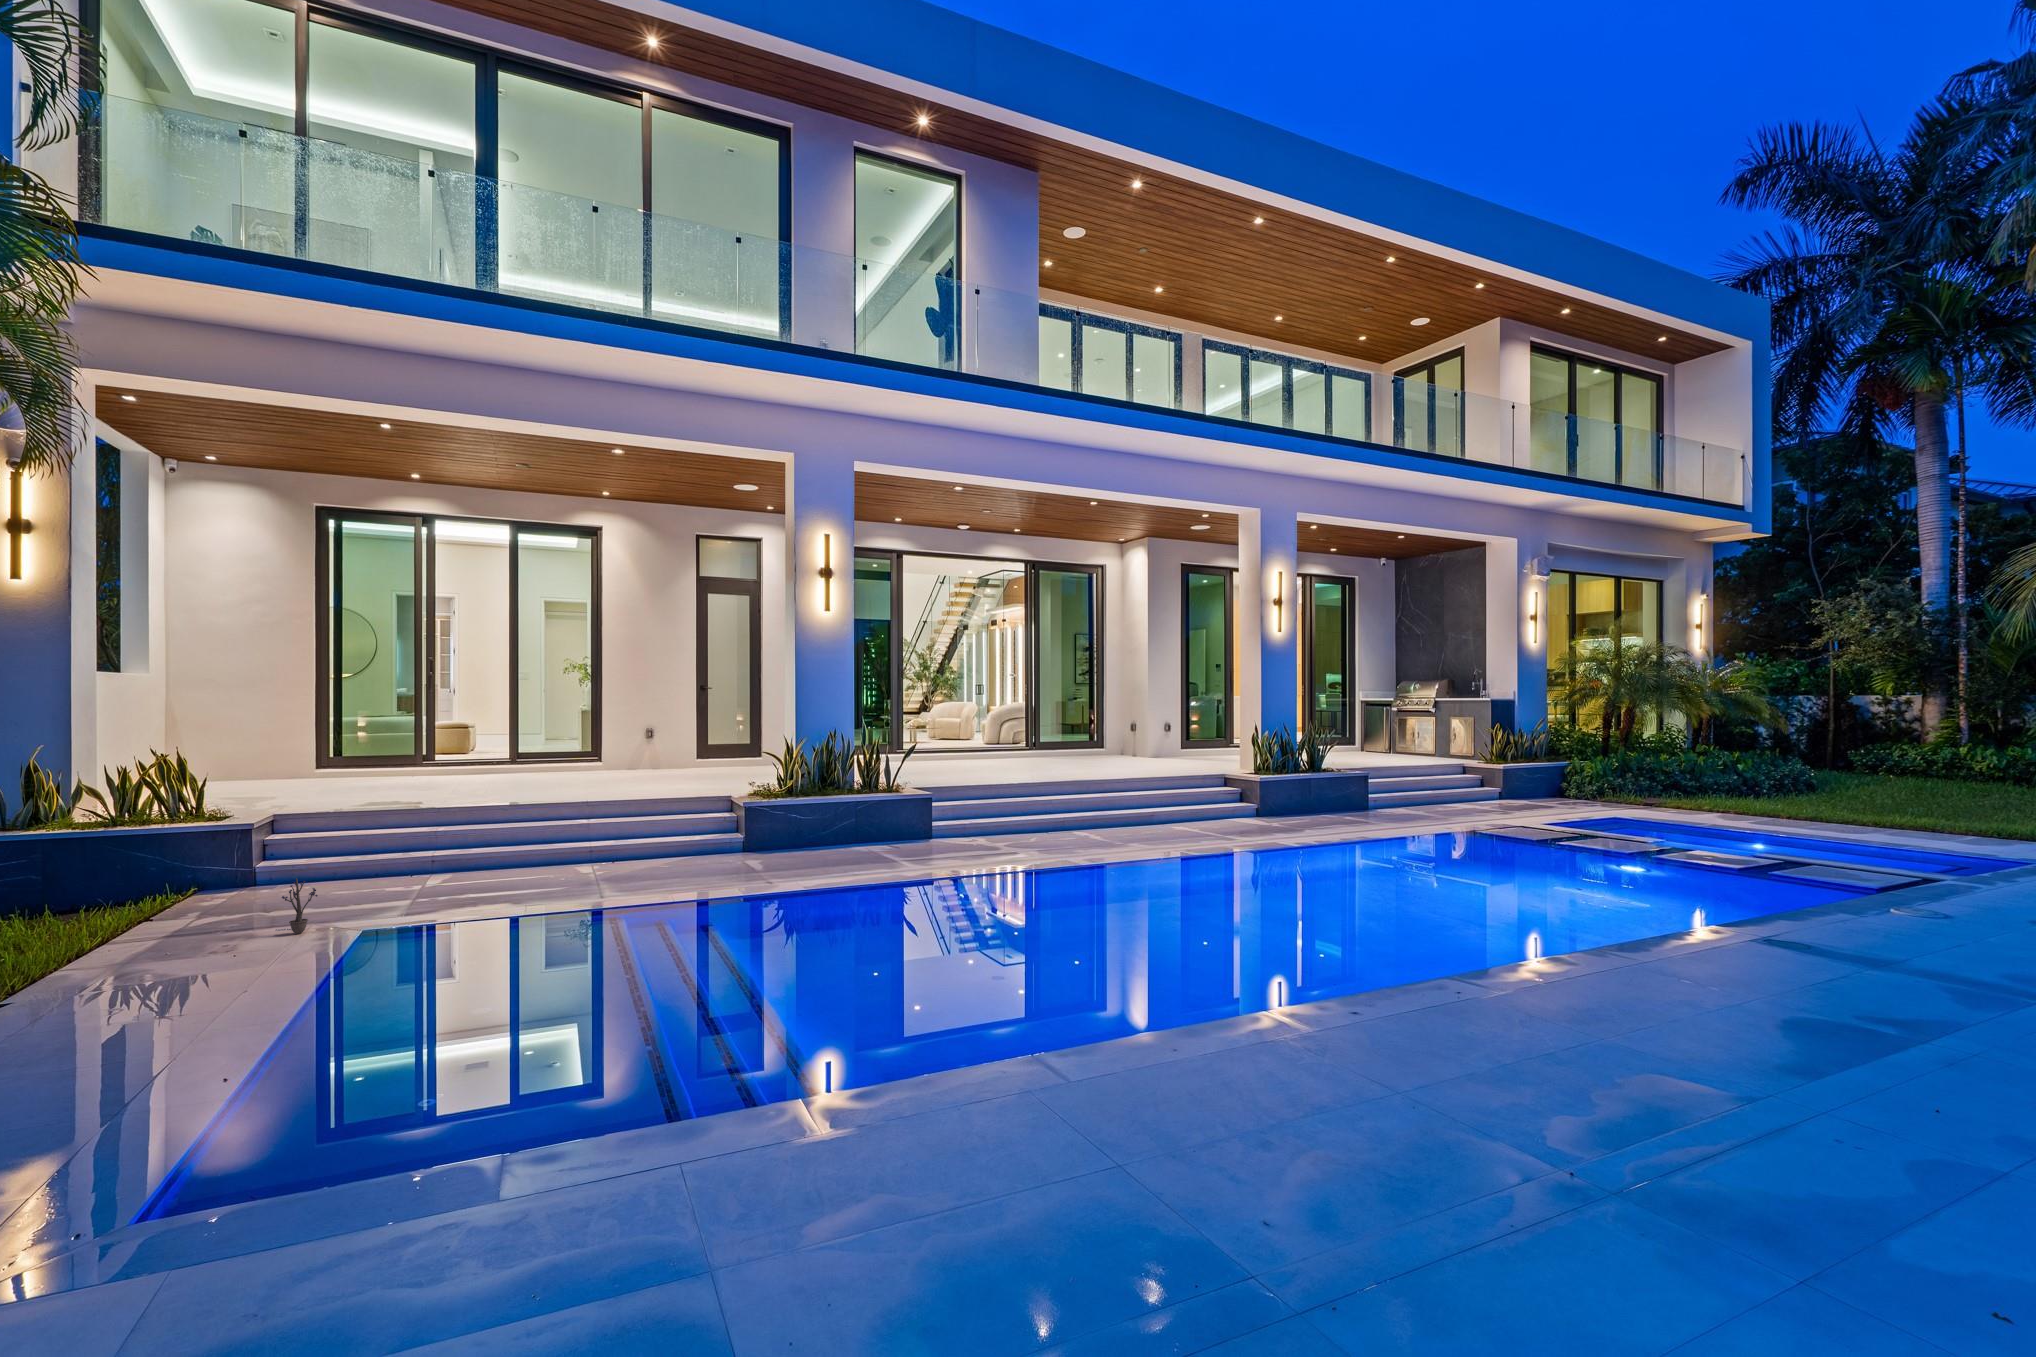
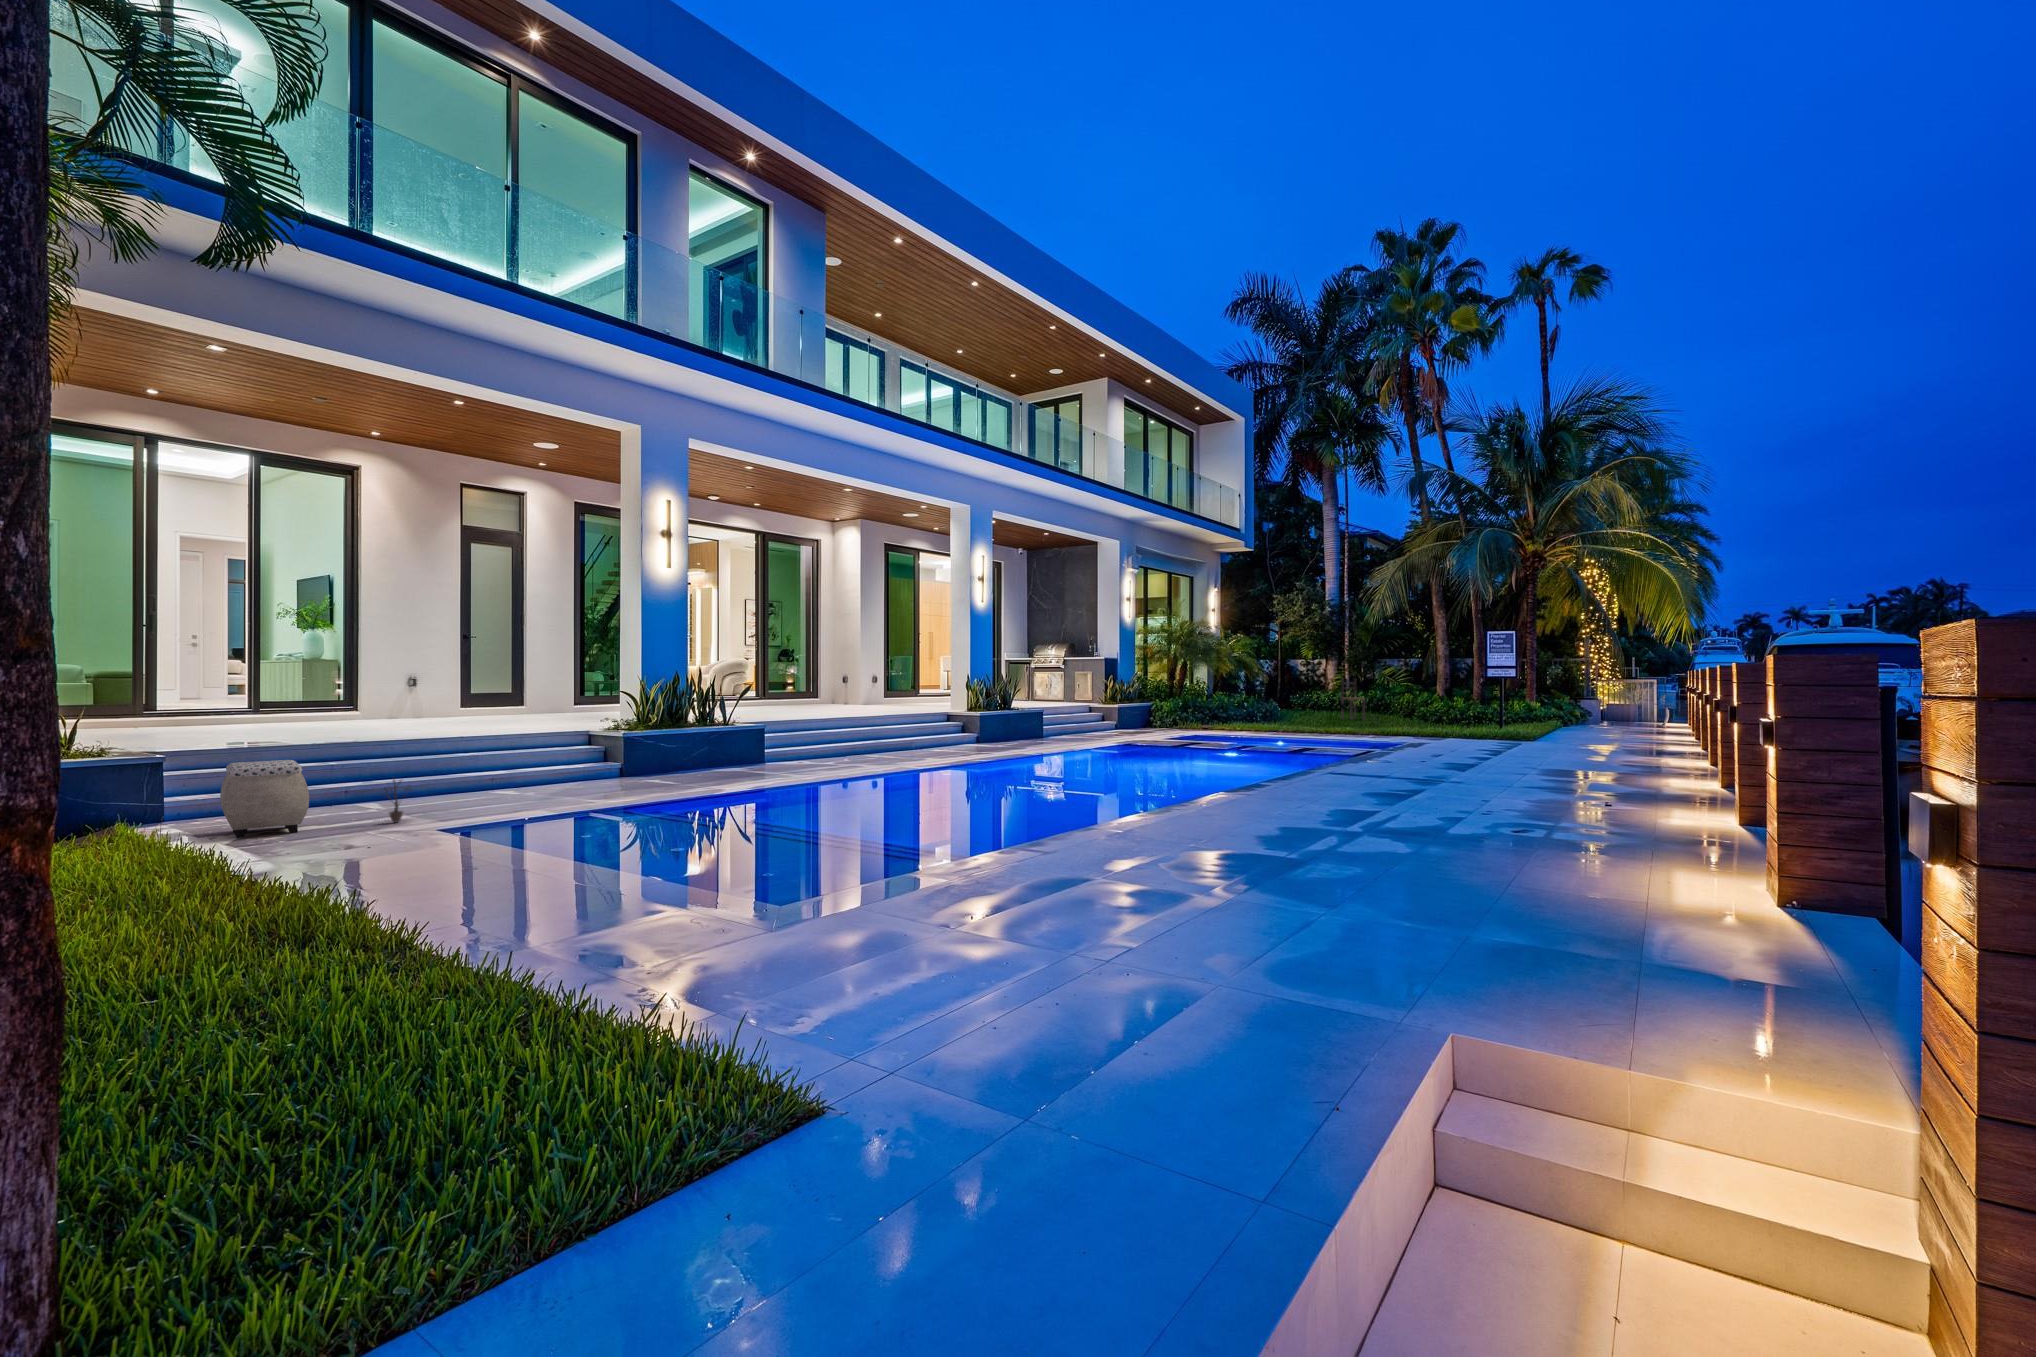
chair: none [1947,728,2001,799] -> present [1341,679,1365,719]
ottoman: none [94,852,234,946] -> present [220,760,309,838]

